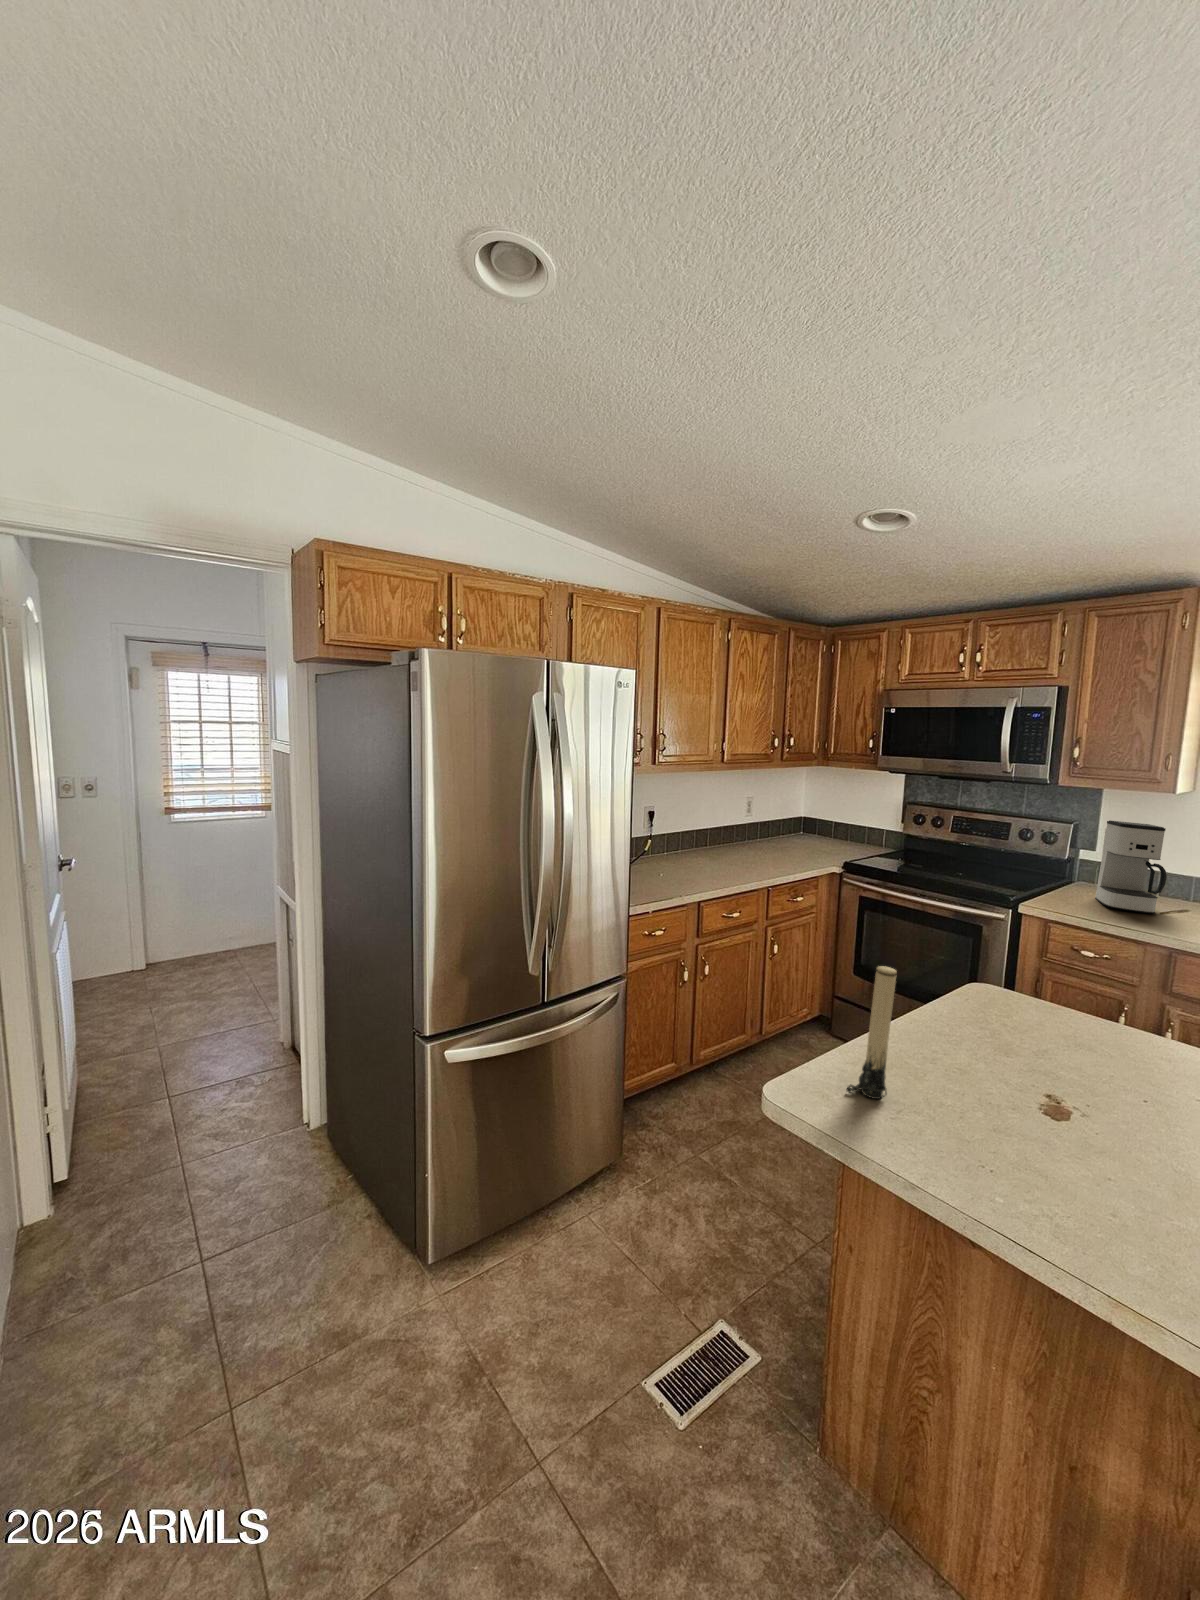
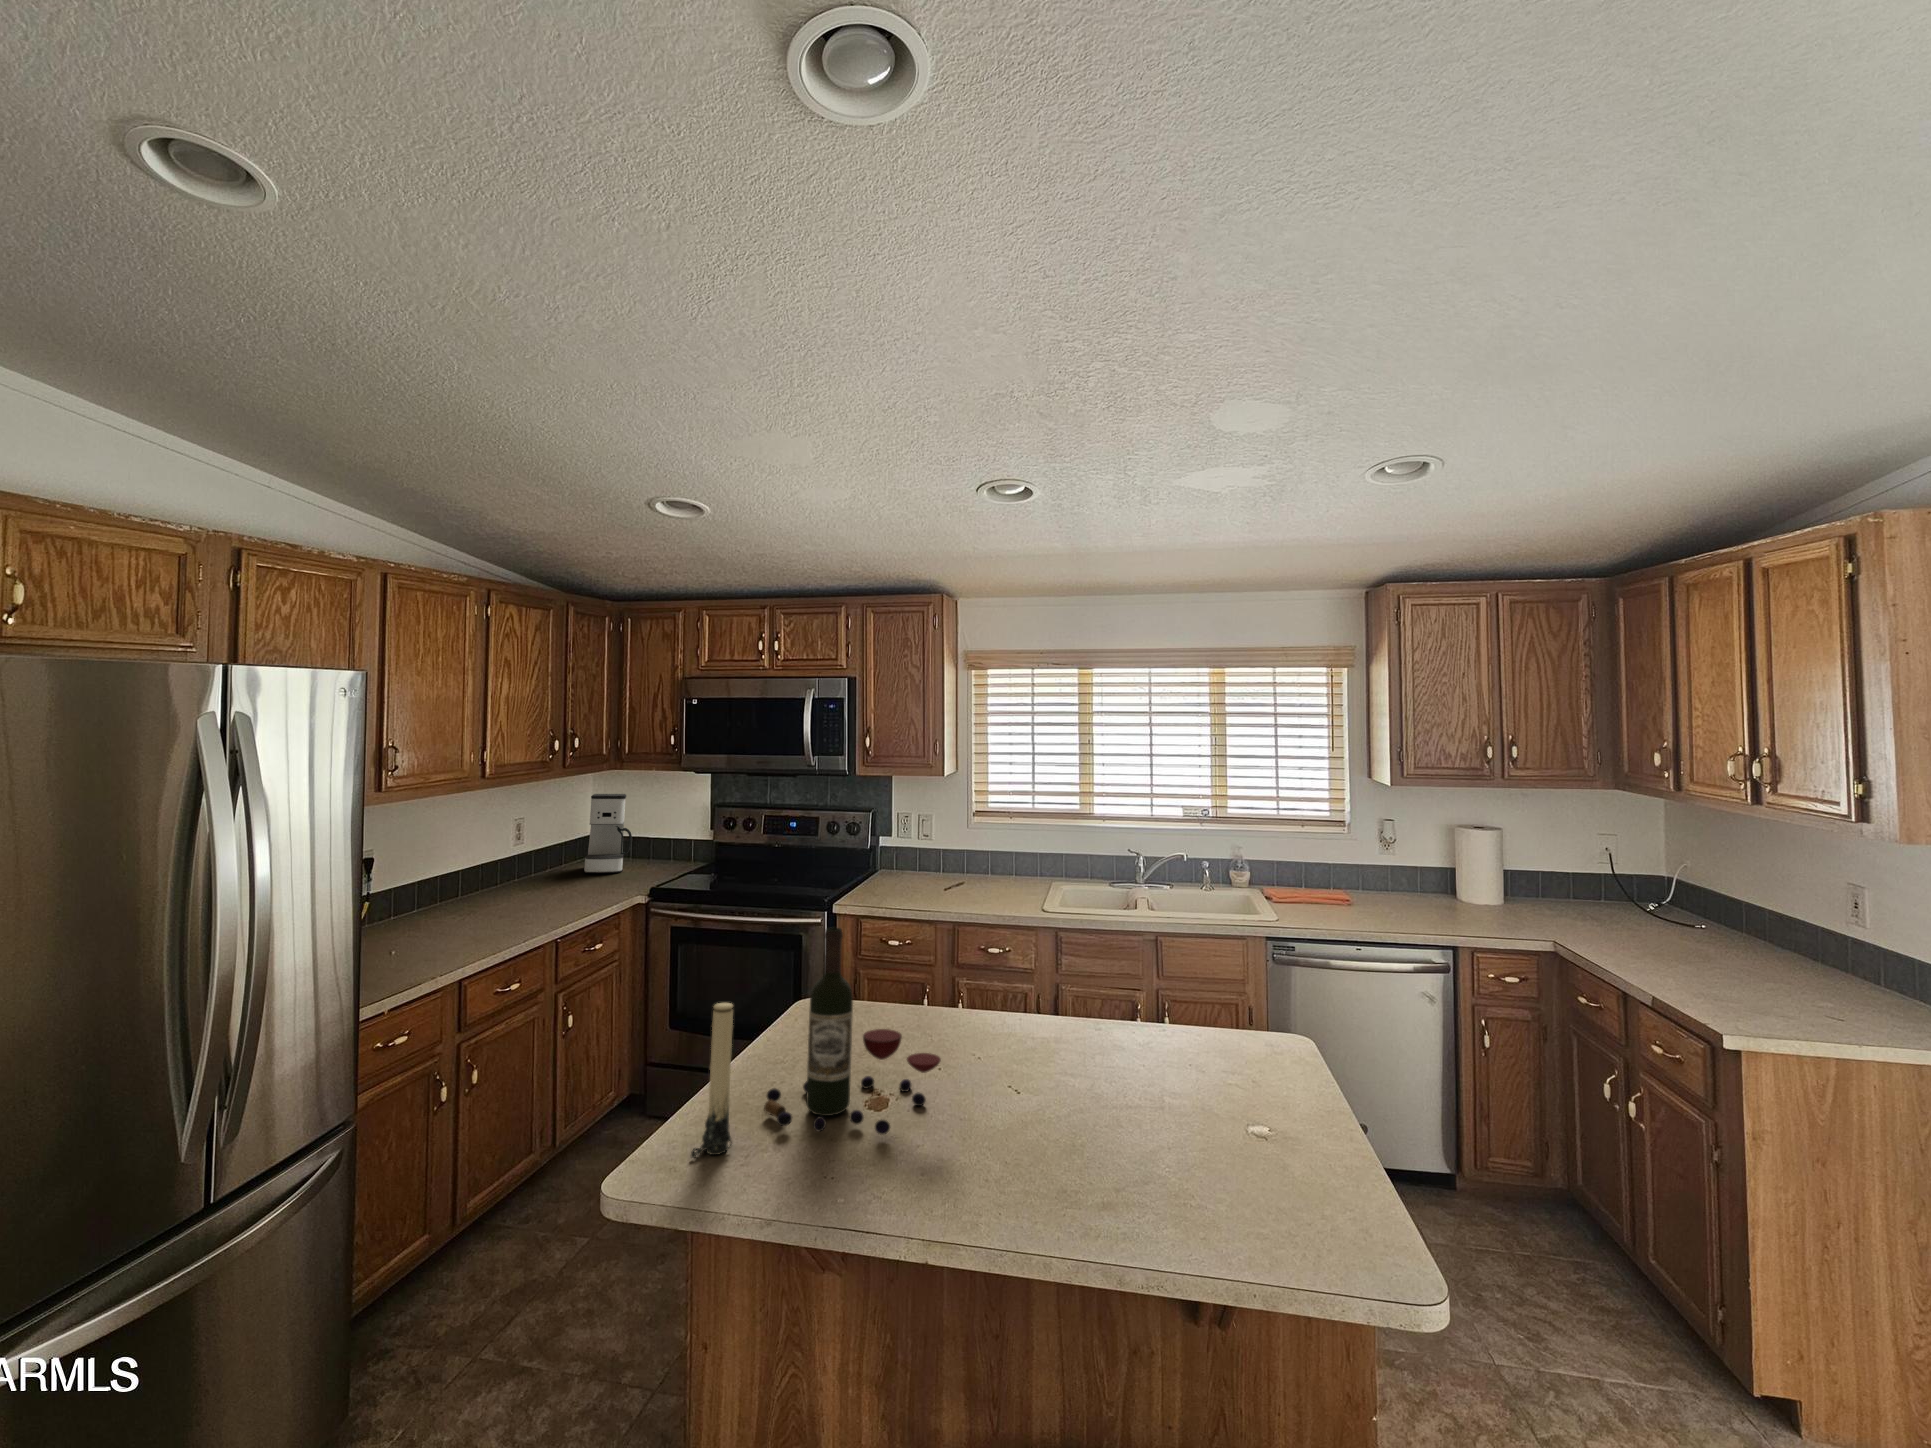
coffee maker: present [1095,820,1167,913] -> present [584,794,632,873]
wine bottle: none [923,921,1160,1168] -> present [764,927,941,1135]

